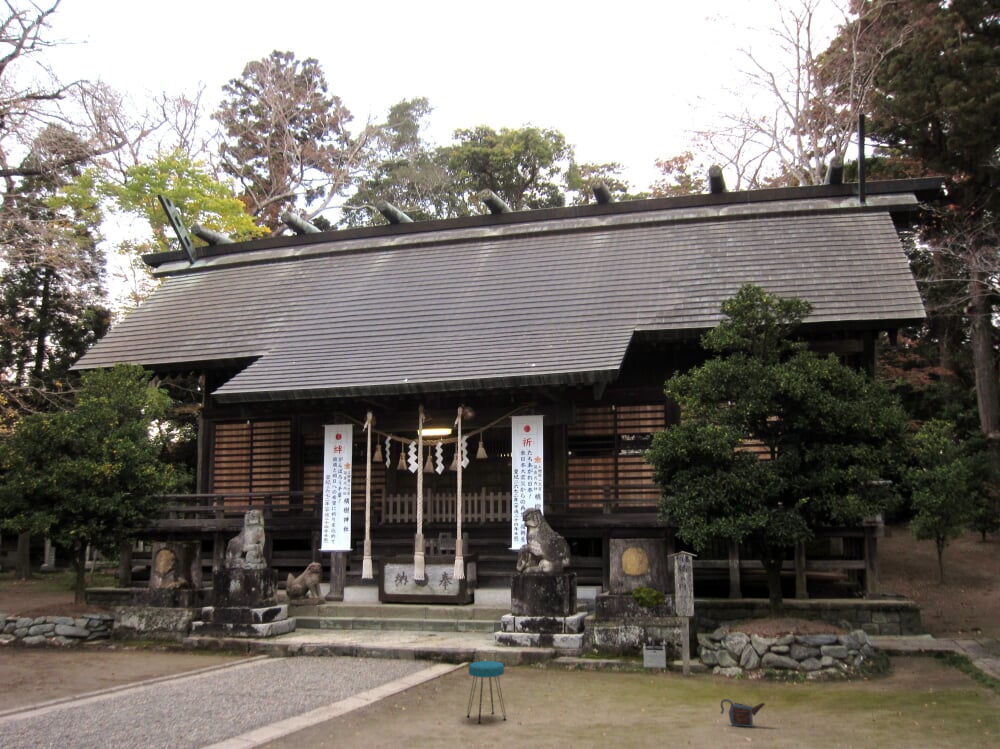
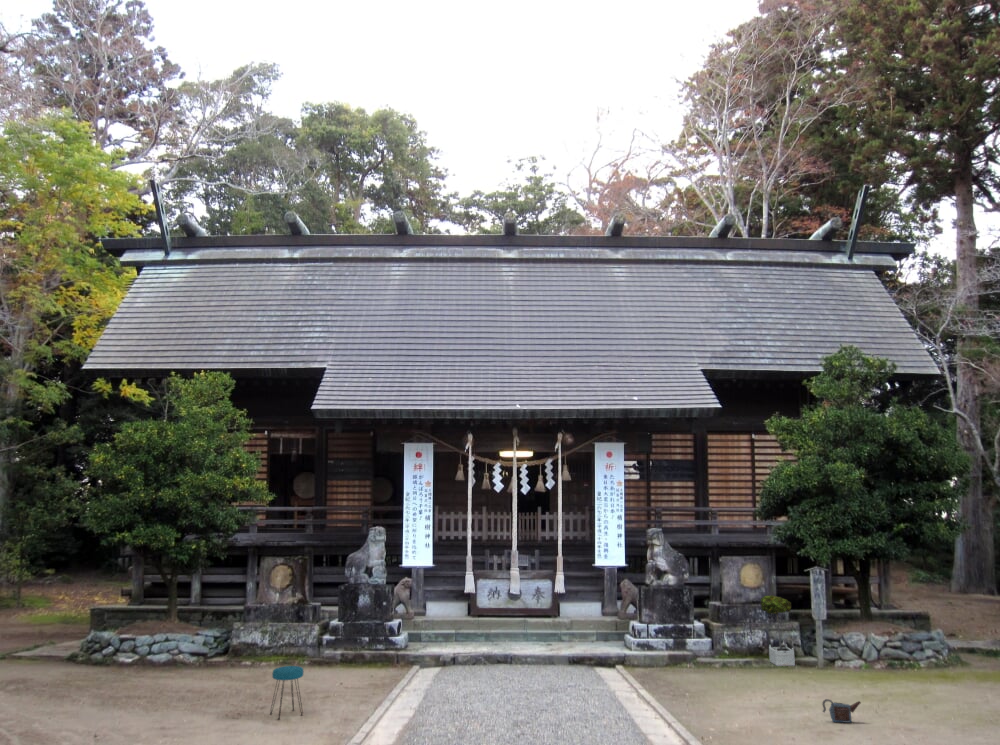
stool: present [467,661,506,723] -> present [270,666,304,719]
watering can: present [721,699,765,727] -> present [822,699,861,723]

